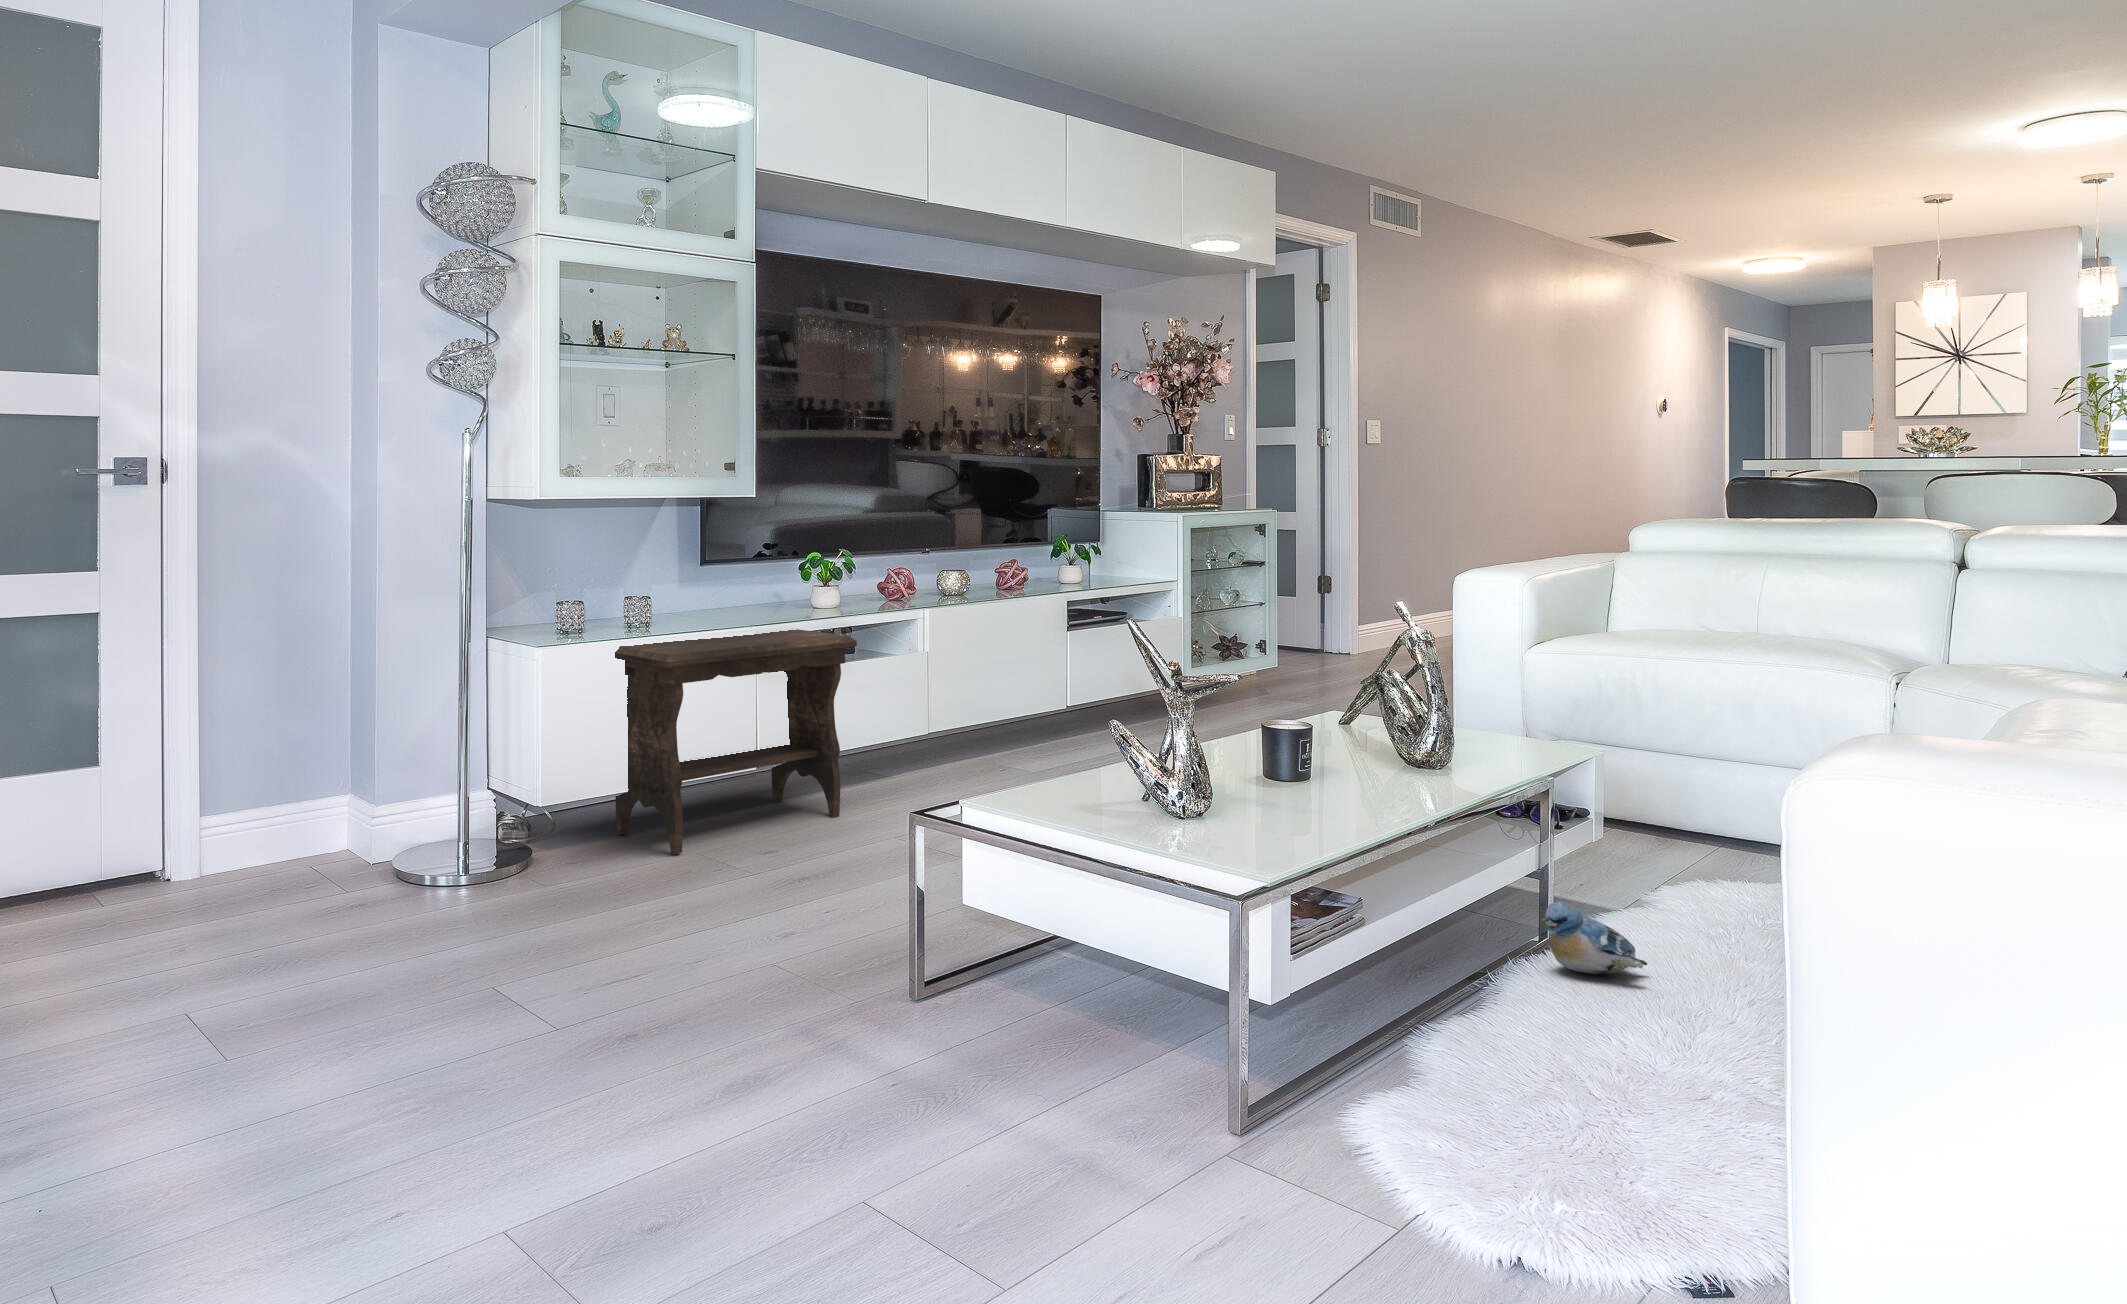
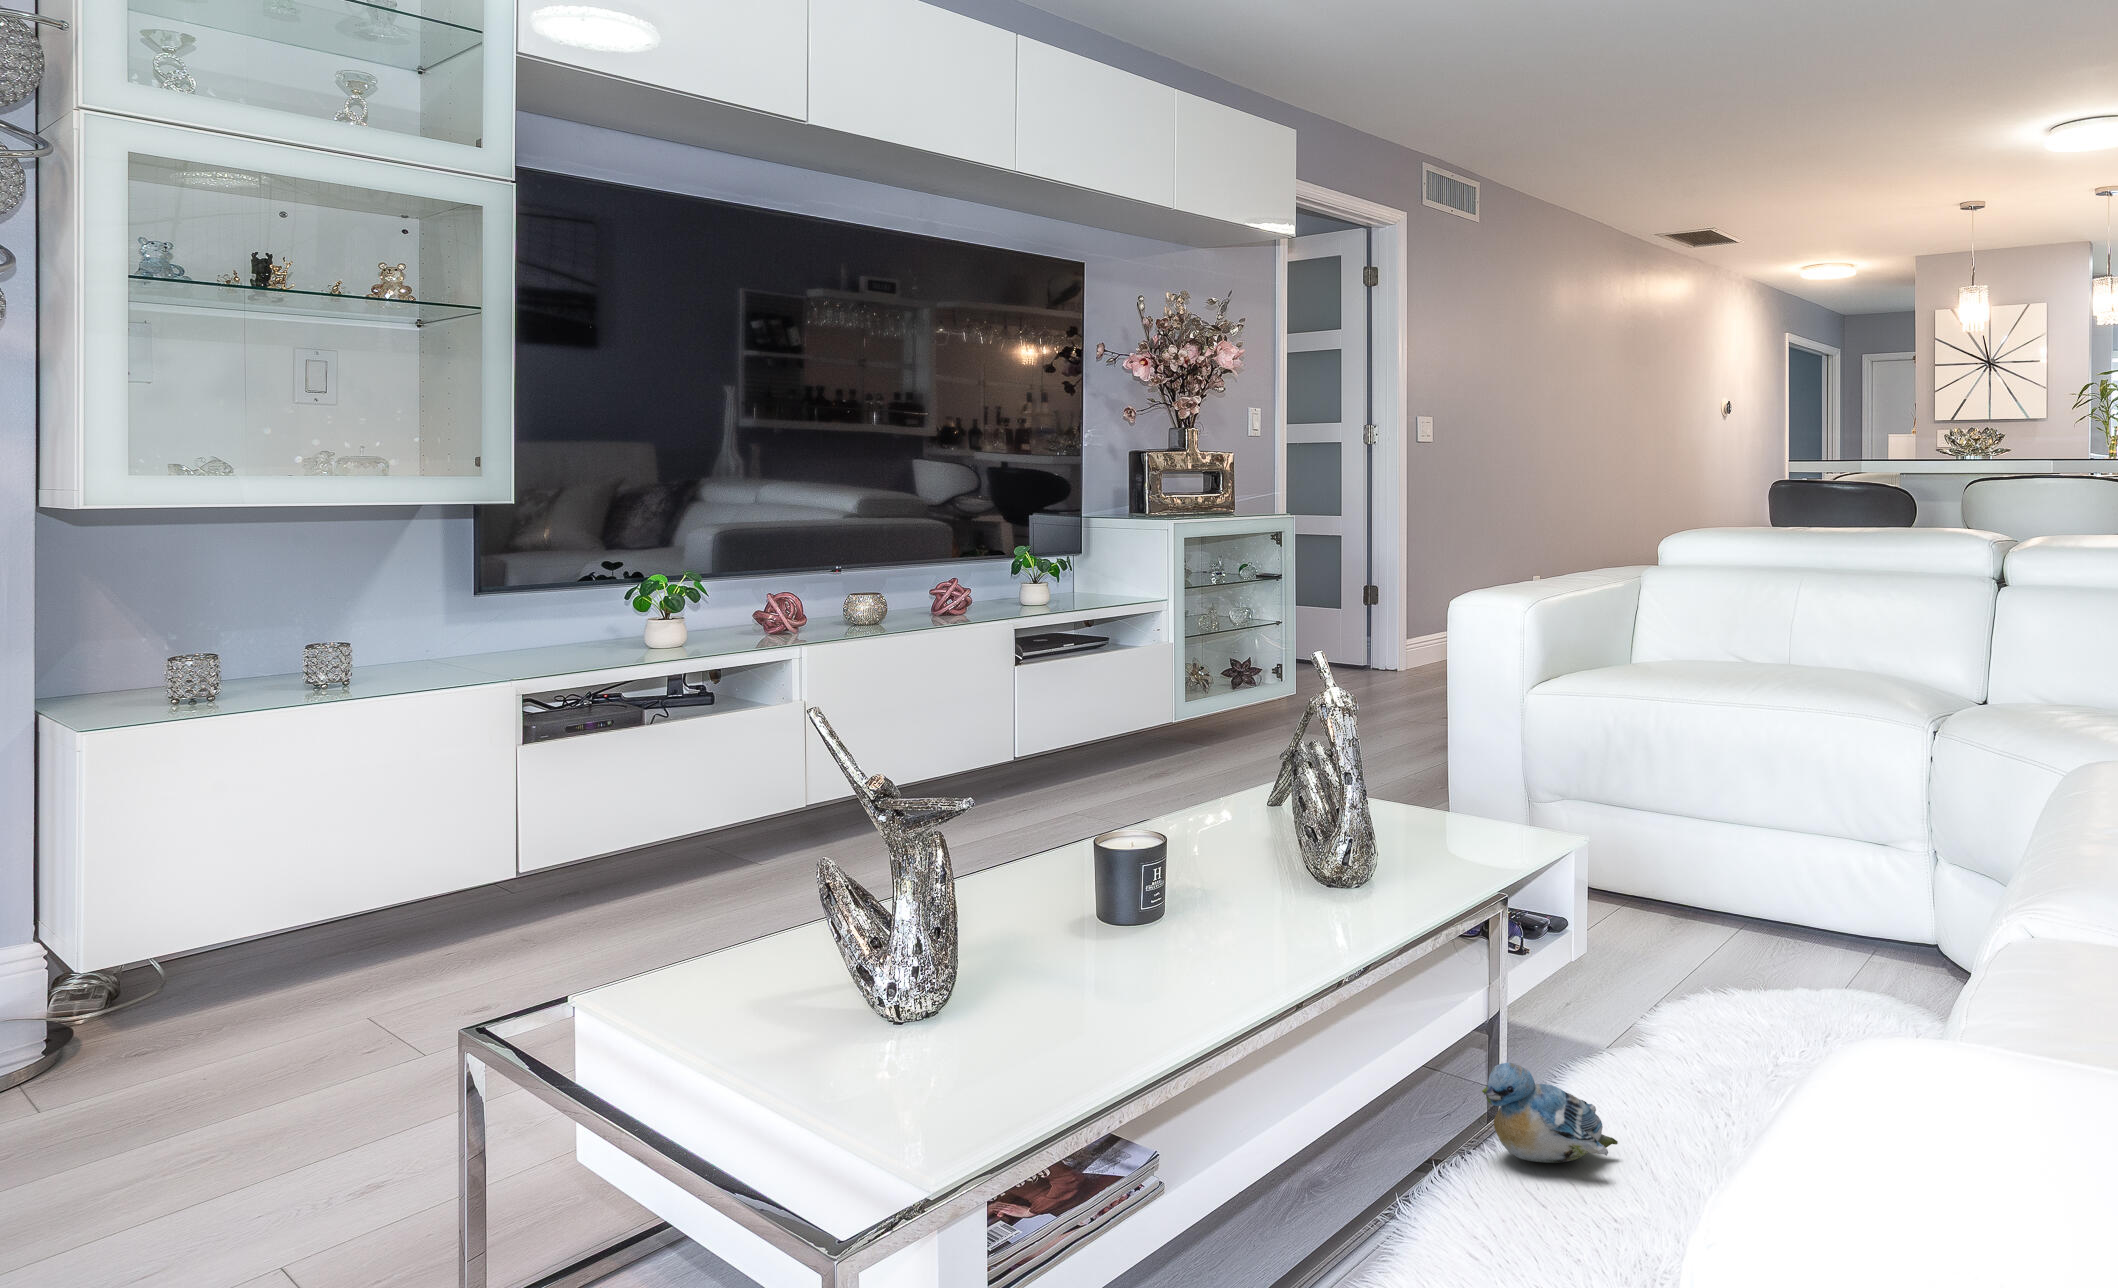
footstool: present [615,629,857,854] -> none [233,681,664,1030]

